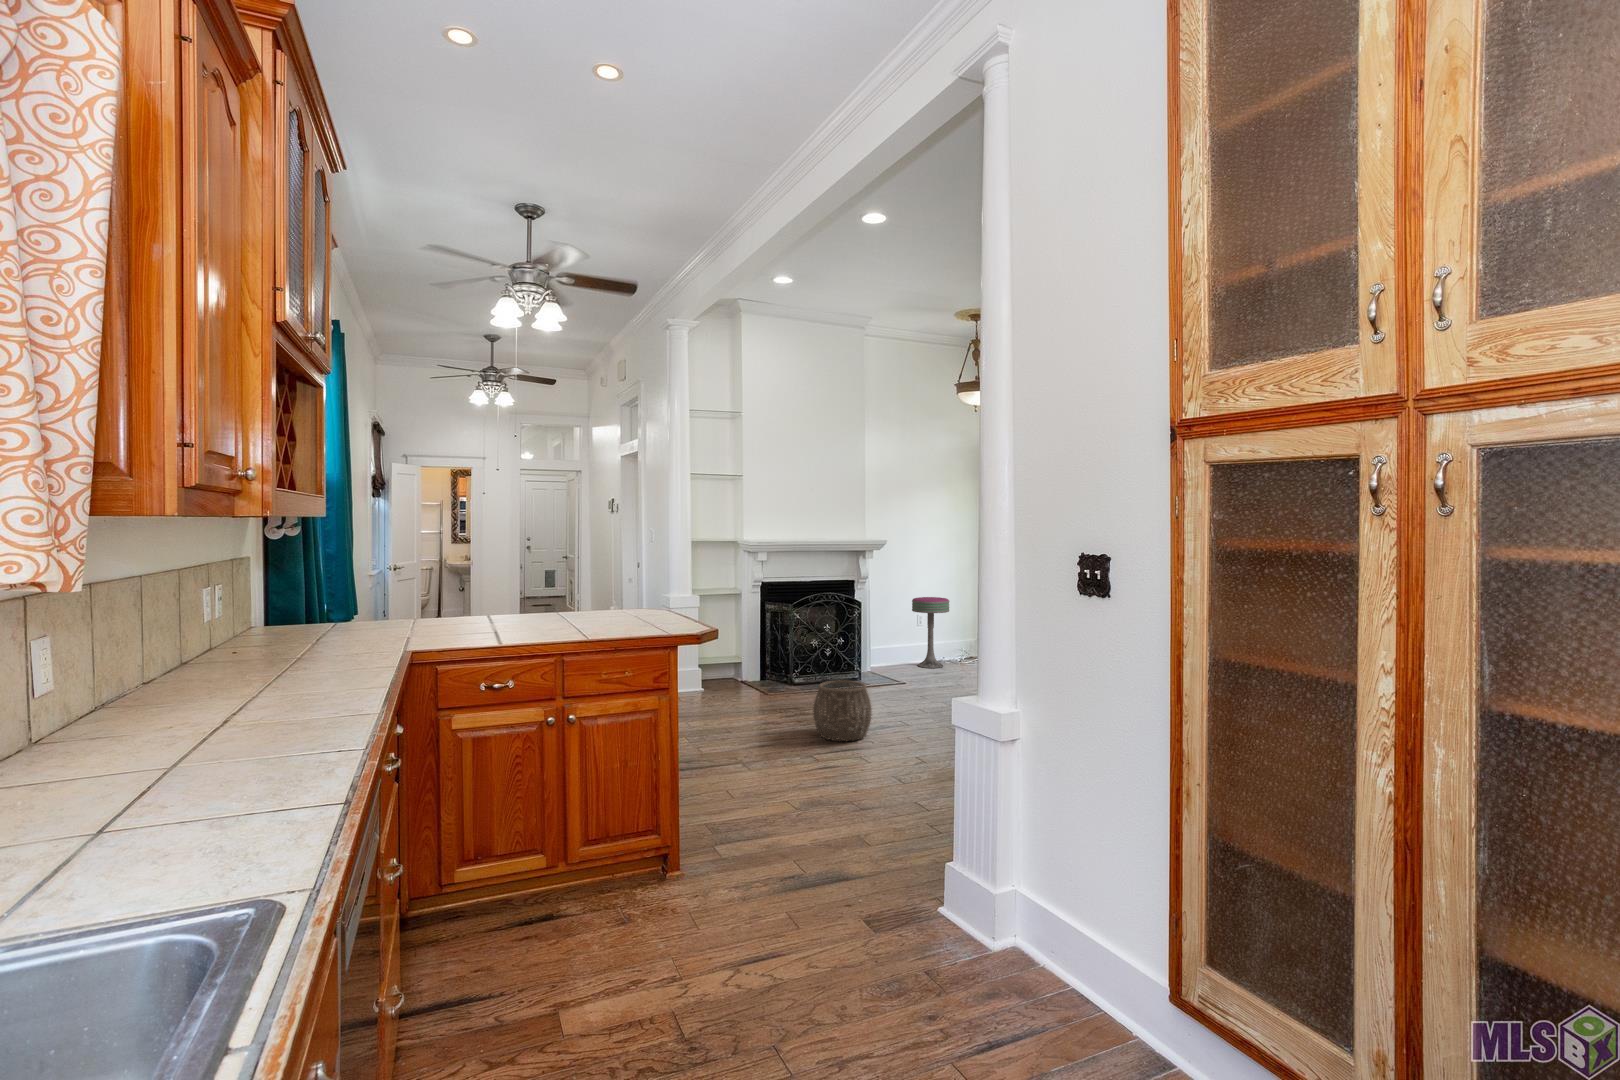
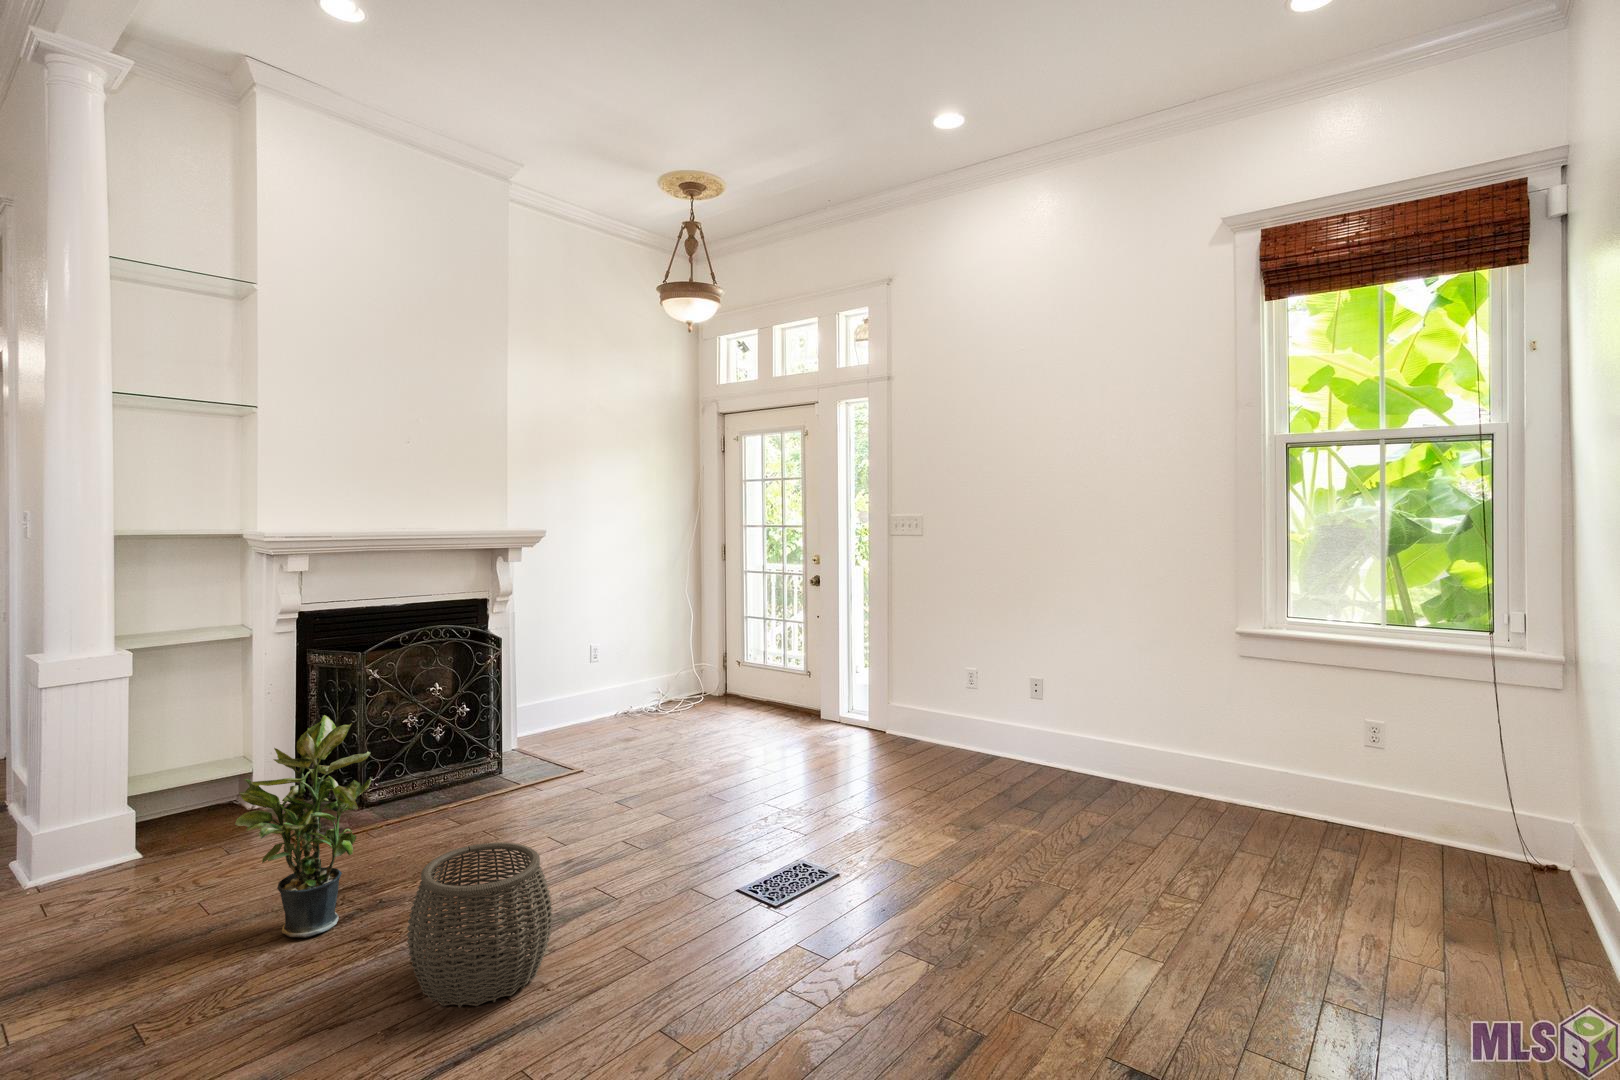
bar stool: present [912,597,949,668] -> none [585,619,645,733]
potted plant: none [746,622,799,718] -> present [235,715,372,938]

